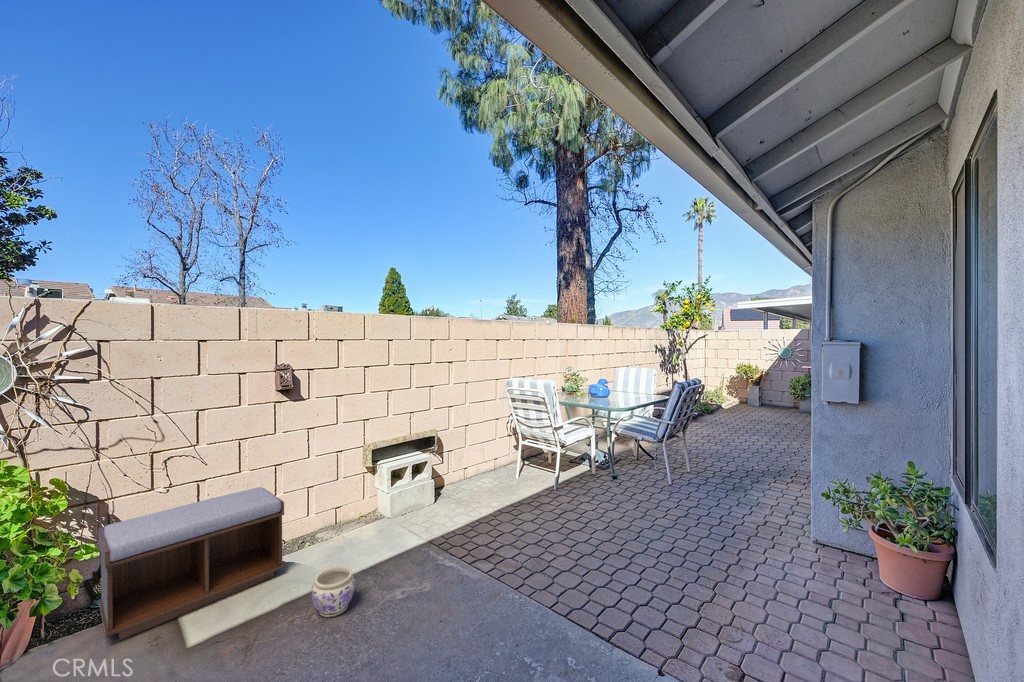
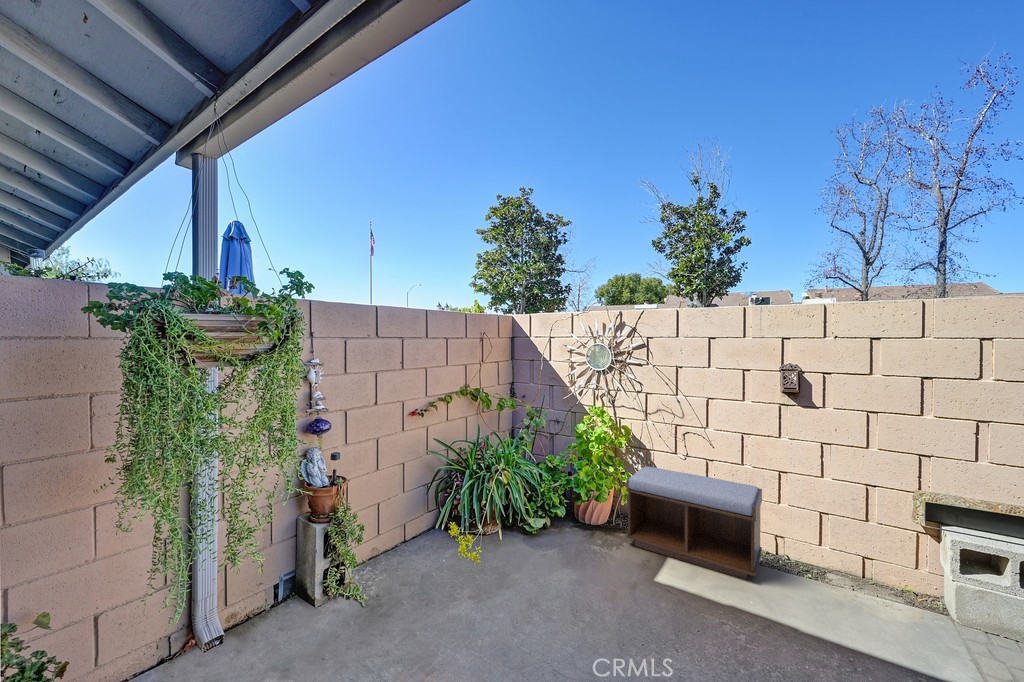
planter: present [312,566,355,618] -> none [728,594,781,656]

